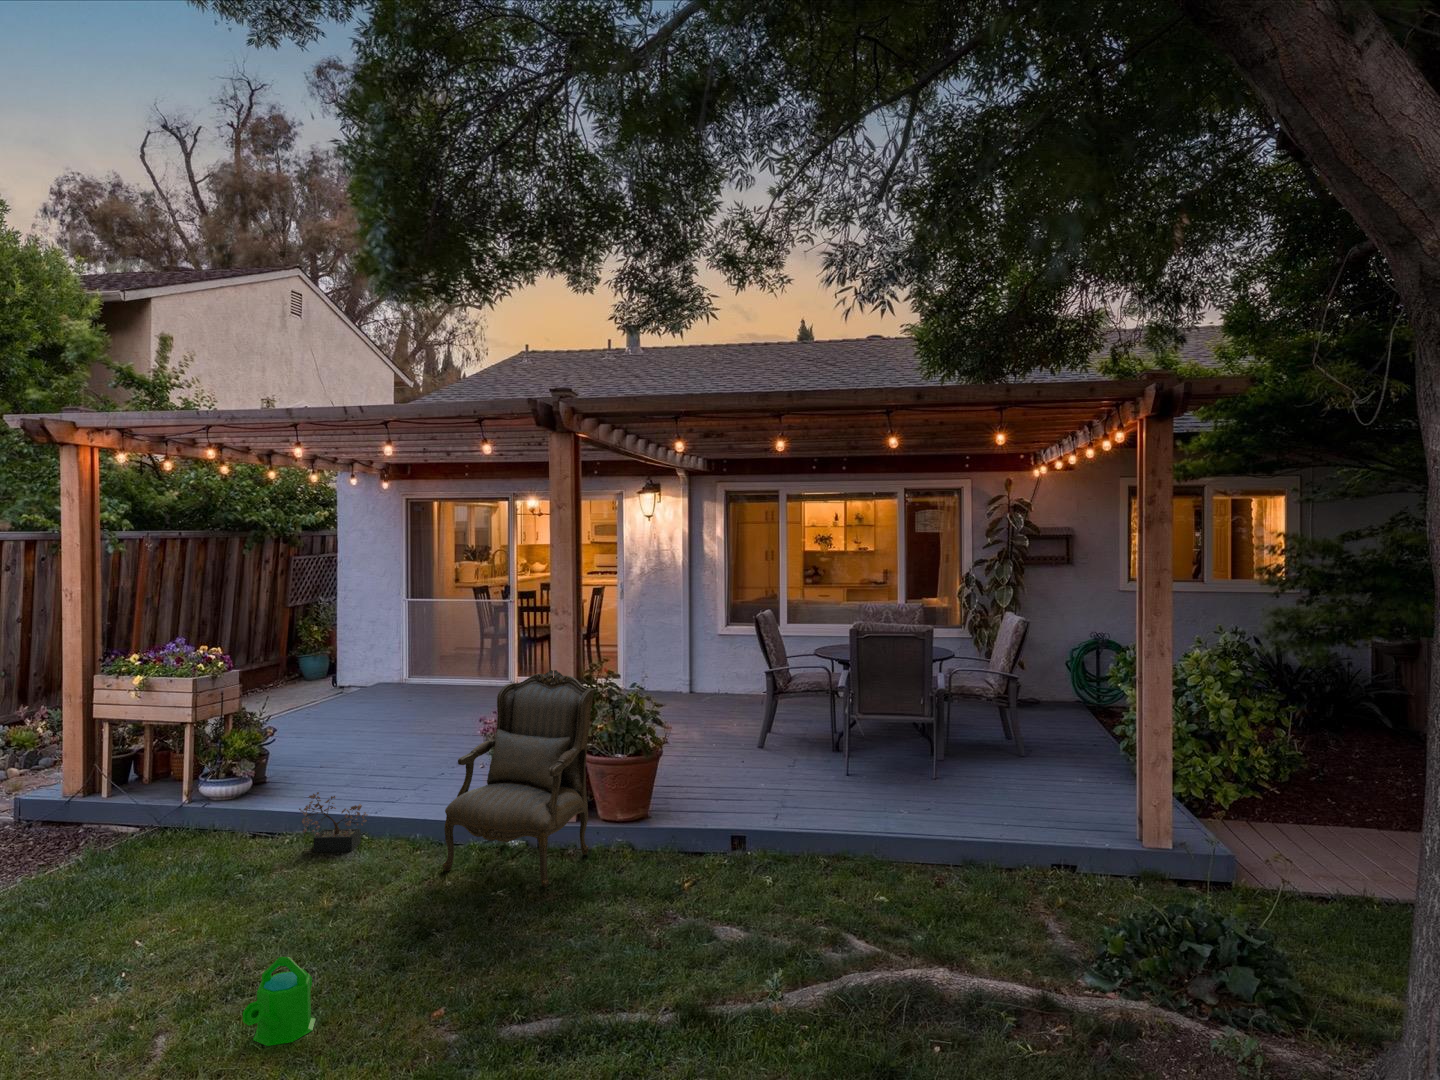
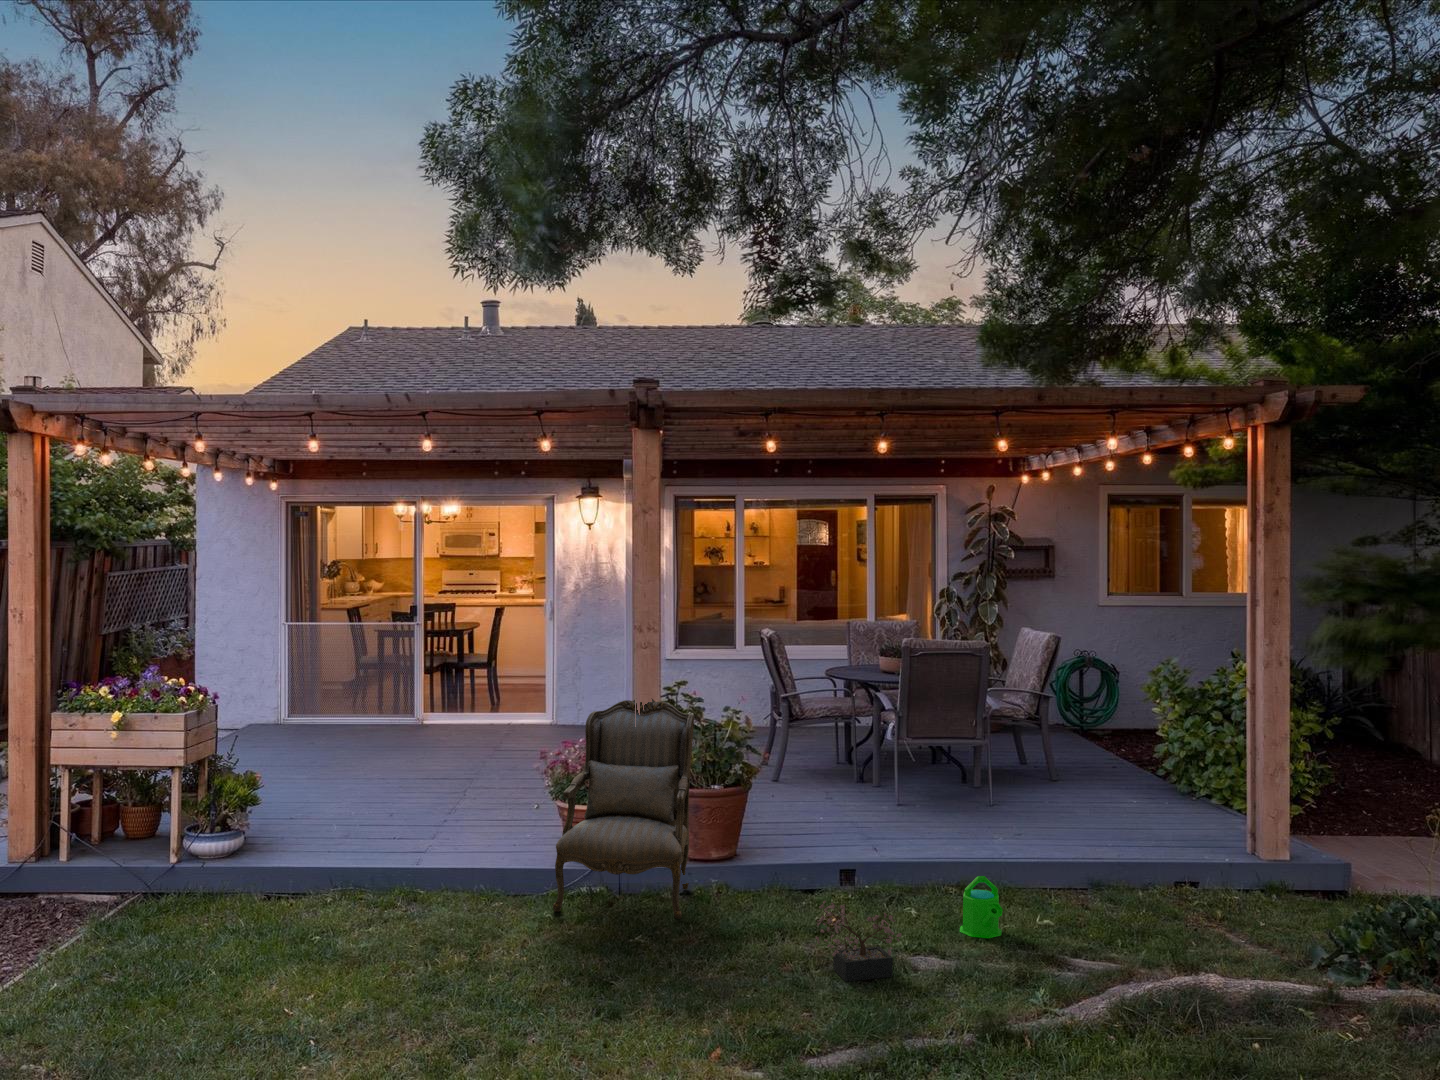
decorative plant: present [299,792,368,852] -> present [816,901,901,981]
watering can: present [243,957,316,1046] -> present [959,876,1003,938]

